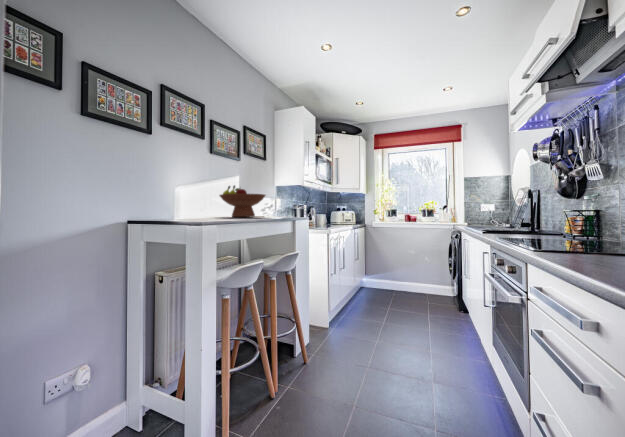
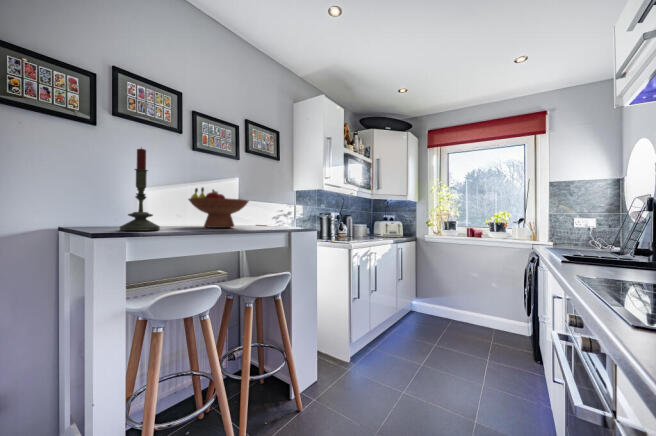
candle: none [194,155,220,219] -> present [120,148,160,231]

